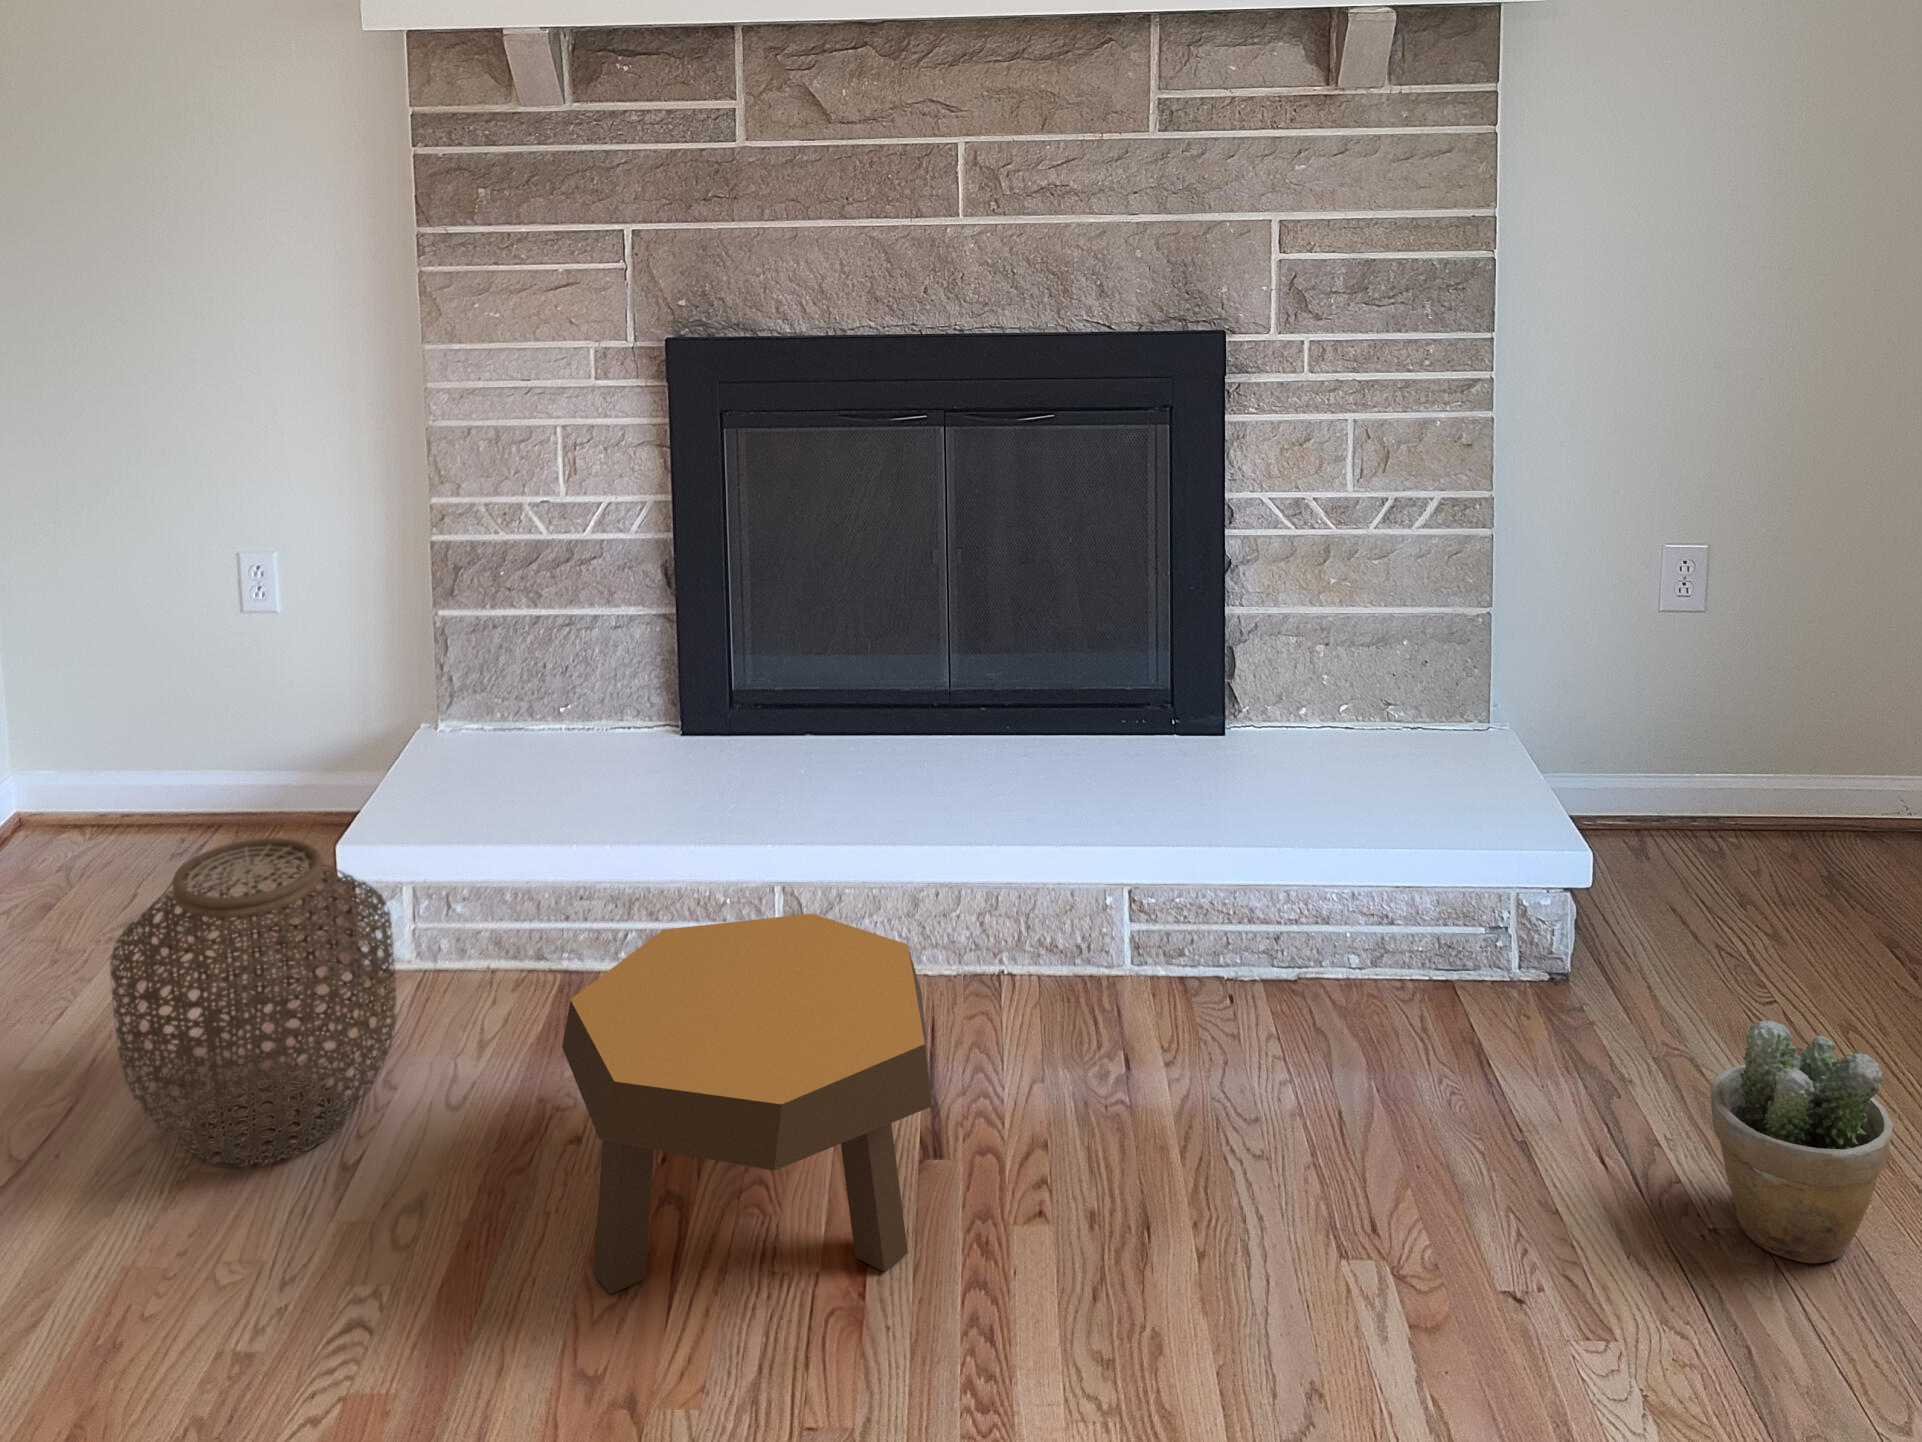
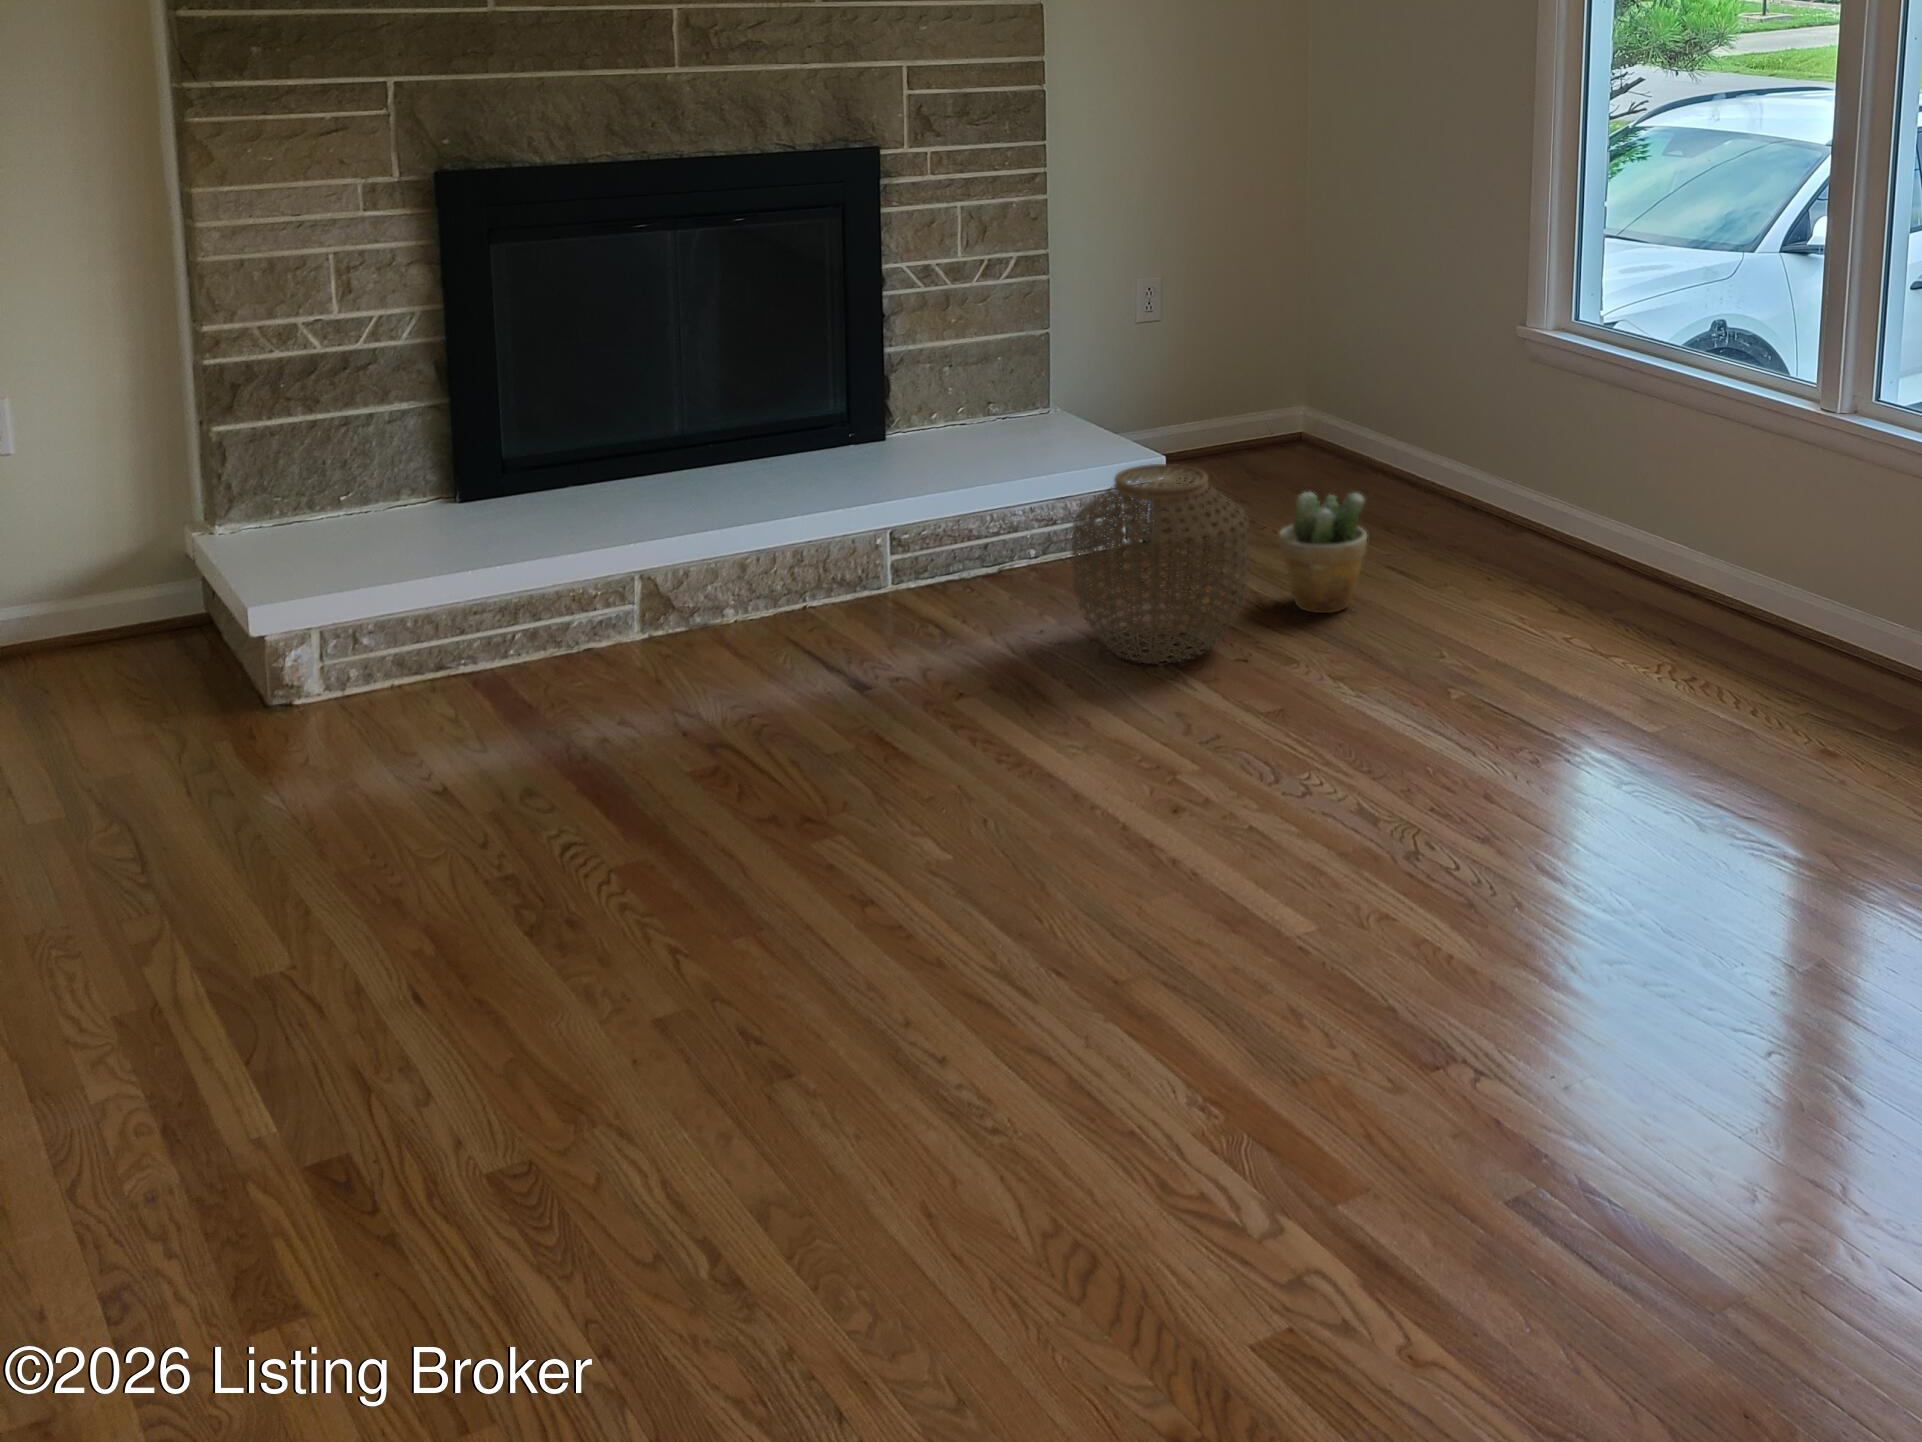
woven basket: present [110,838,396,1164] -> present [1072,464,1249,664]
footstool: present [562,914,932,1294] -> none [625,548,902,779]

